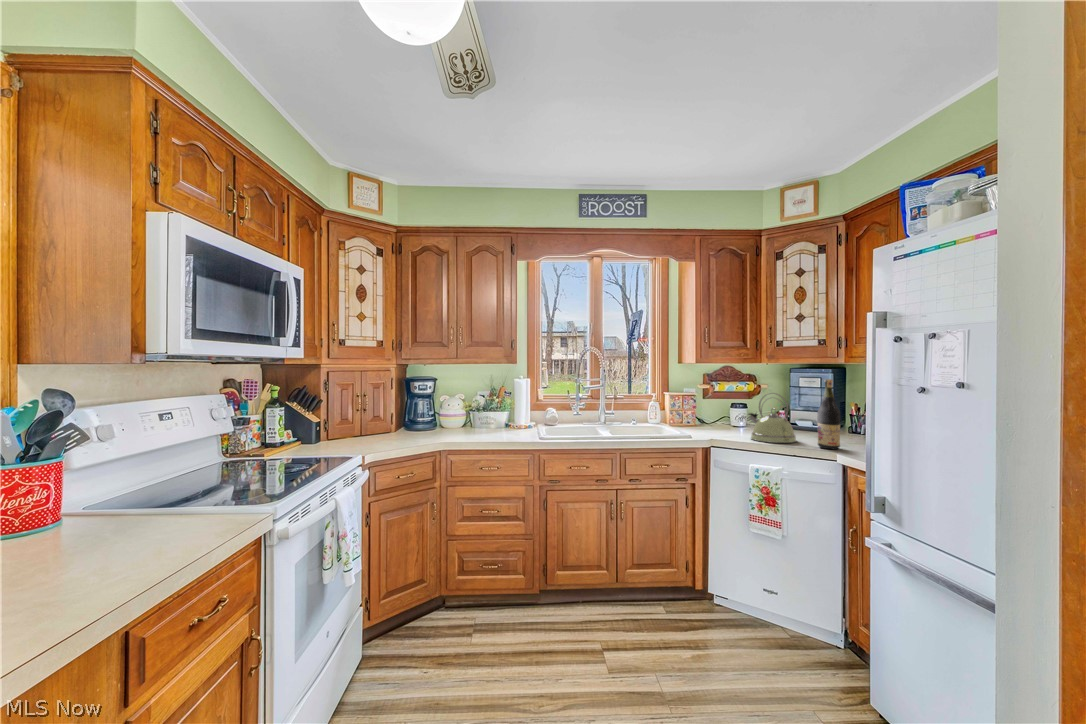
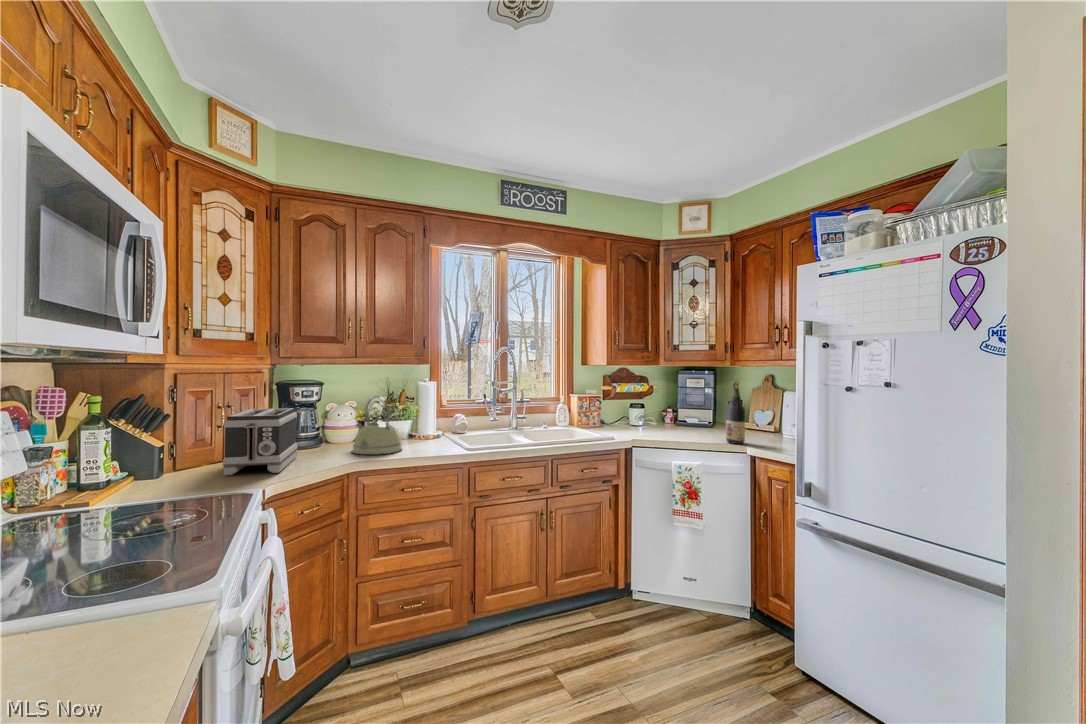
kettle: present [748,393,796,443] -> present [352,396,402,455]
toaster: none [349,398,409,446] -> present [223,408,297,475]

